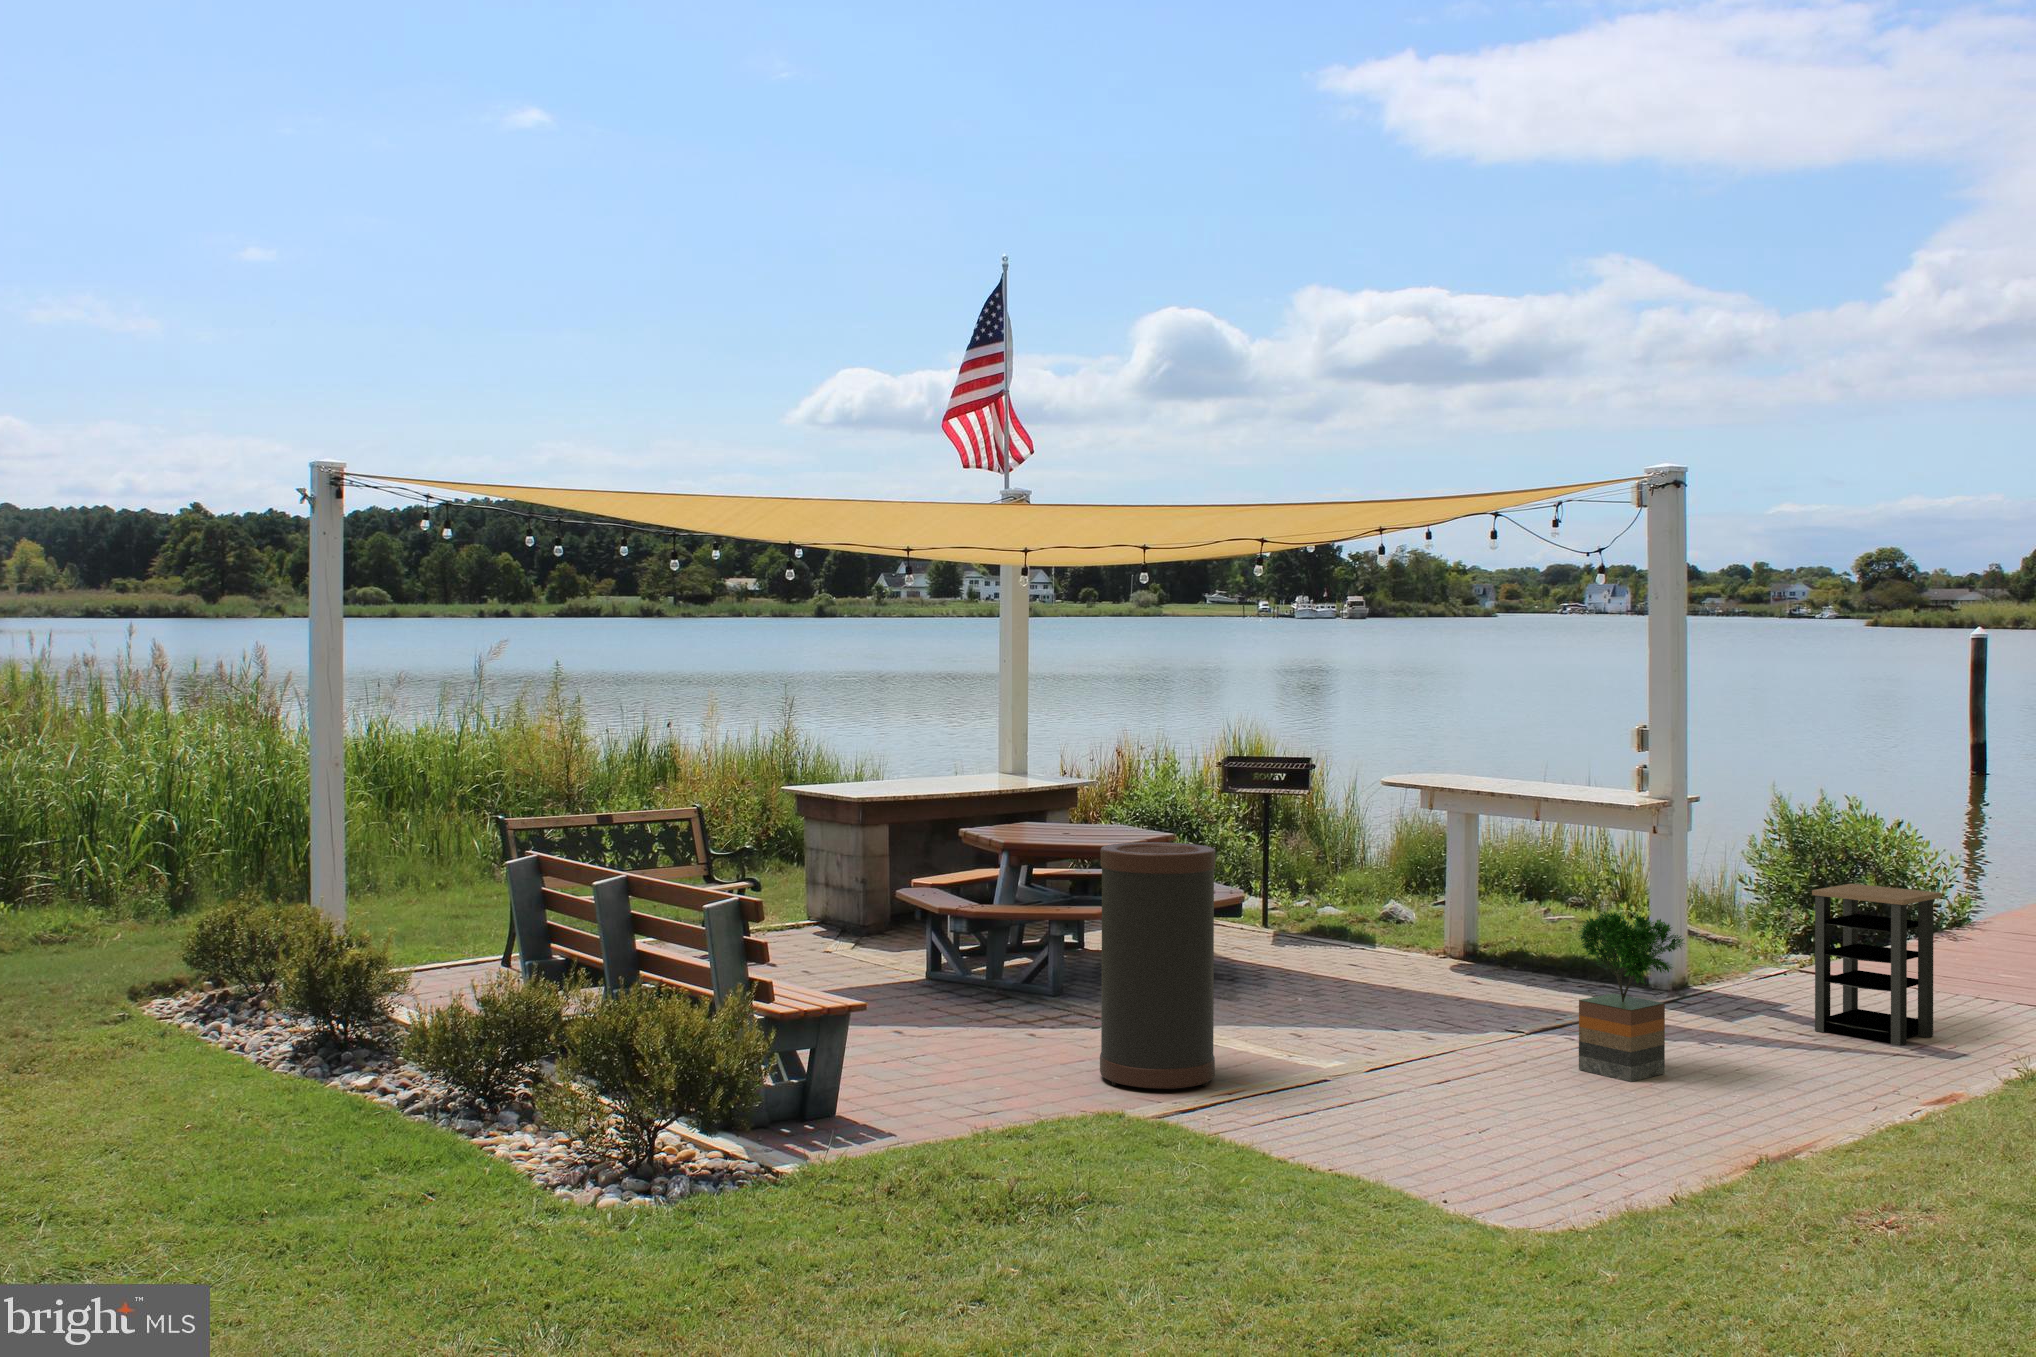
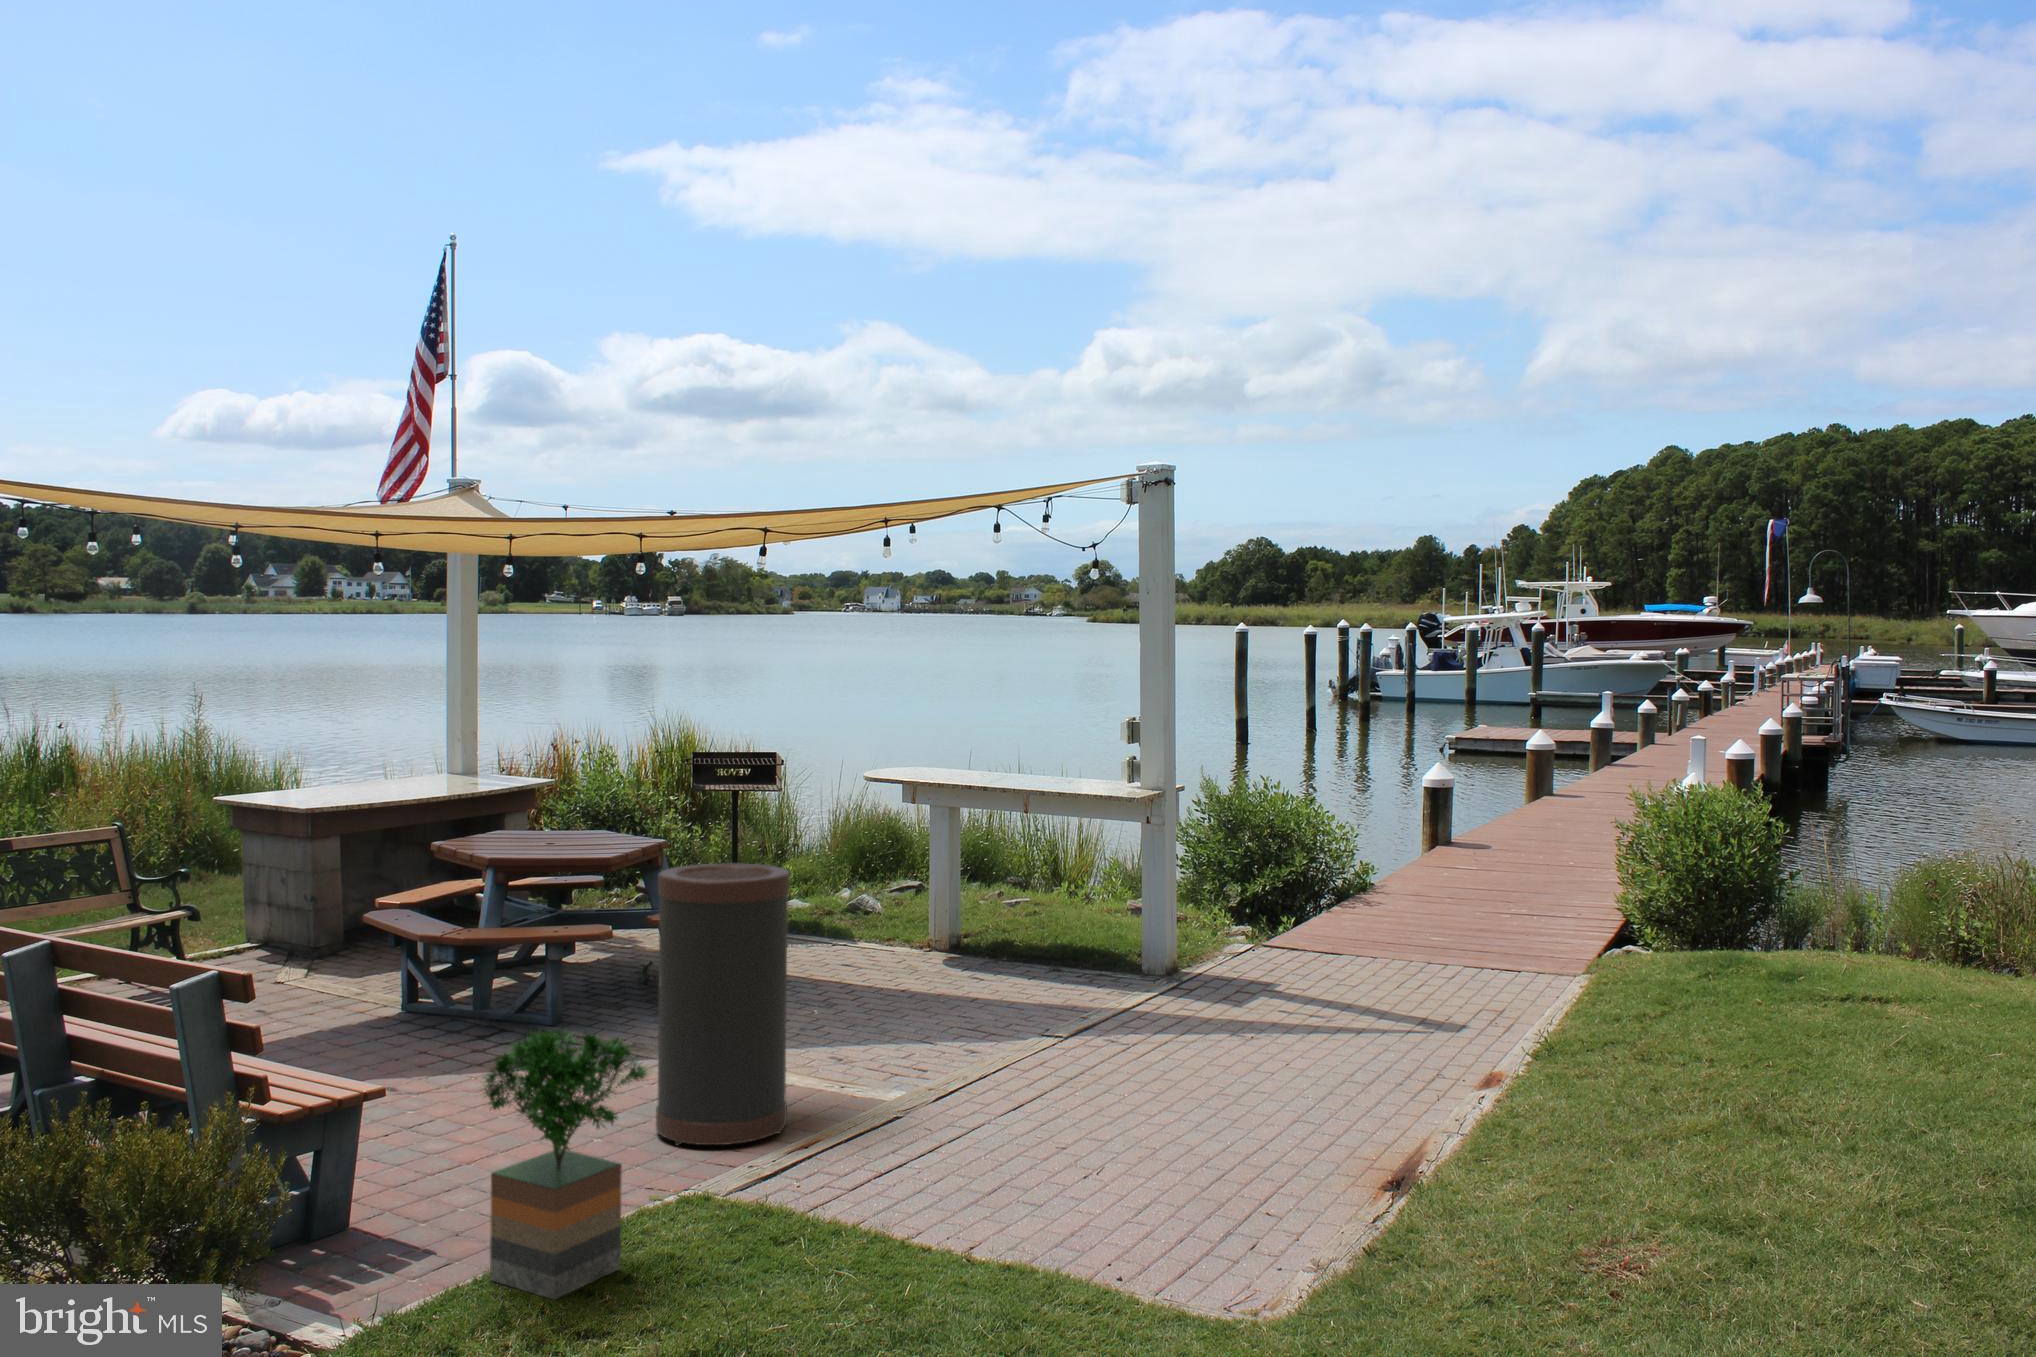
side table: present [1812,884,1941,1046] -> none [1296,864,1396,1013]
potted tree: present [1579,911,1685,1082] -> present [484,1029,648,1299]

